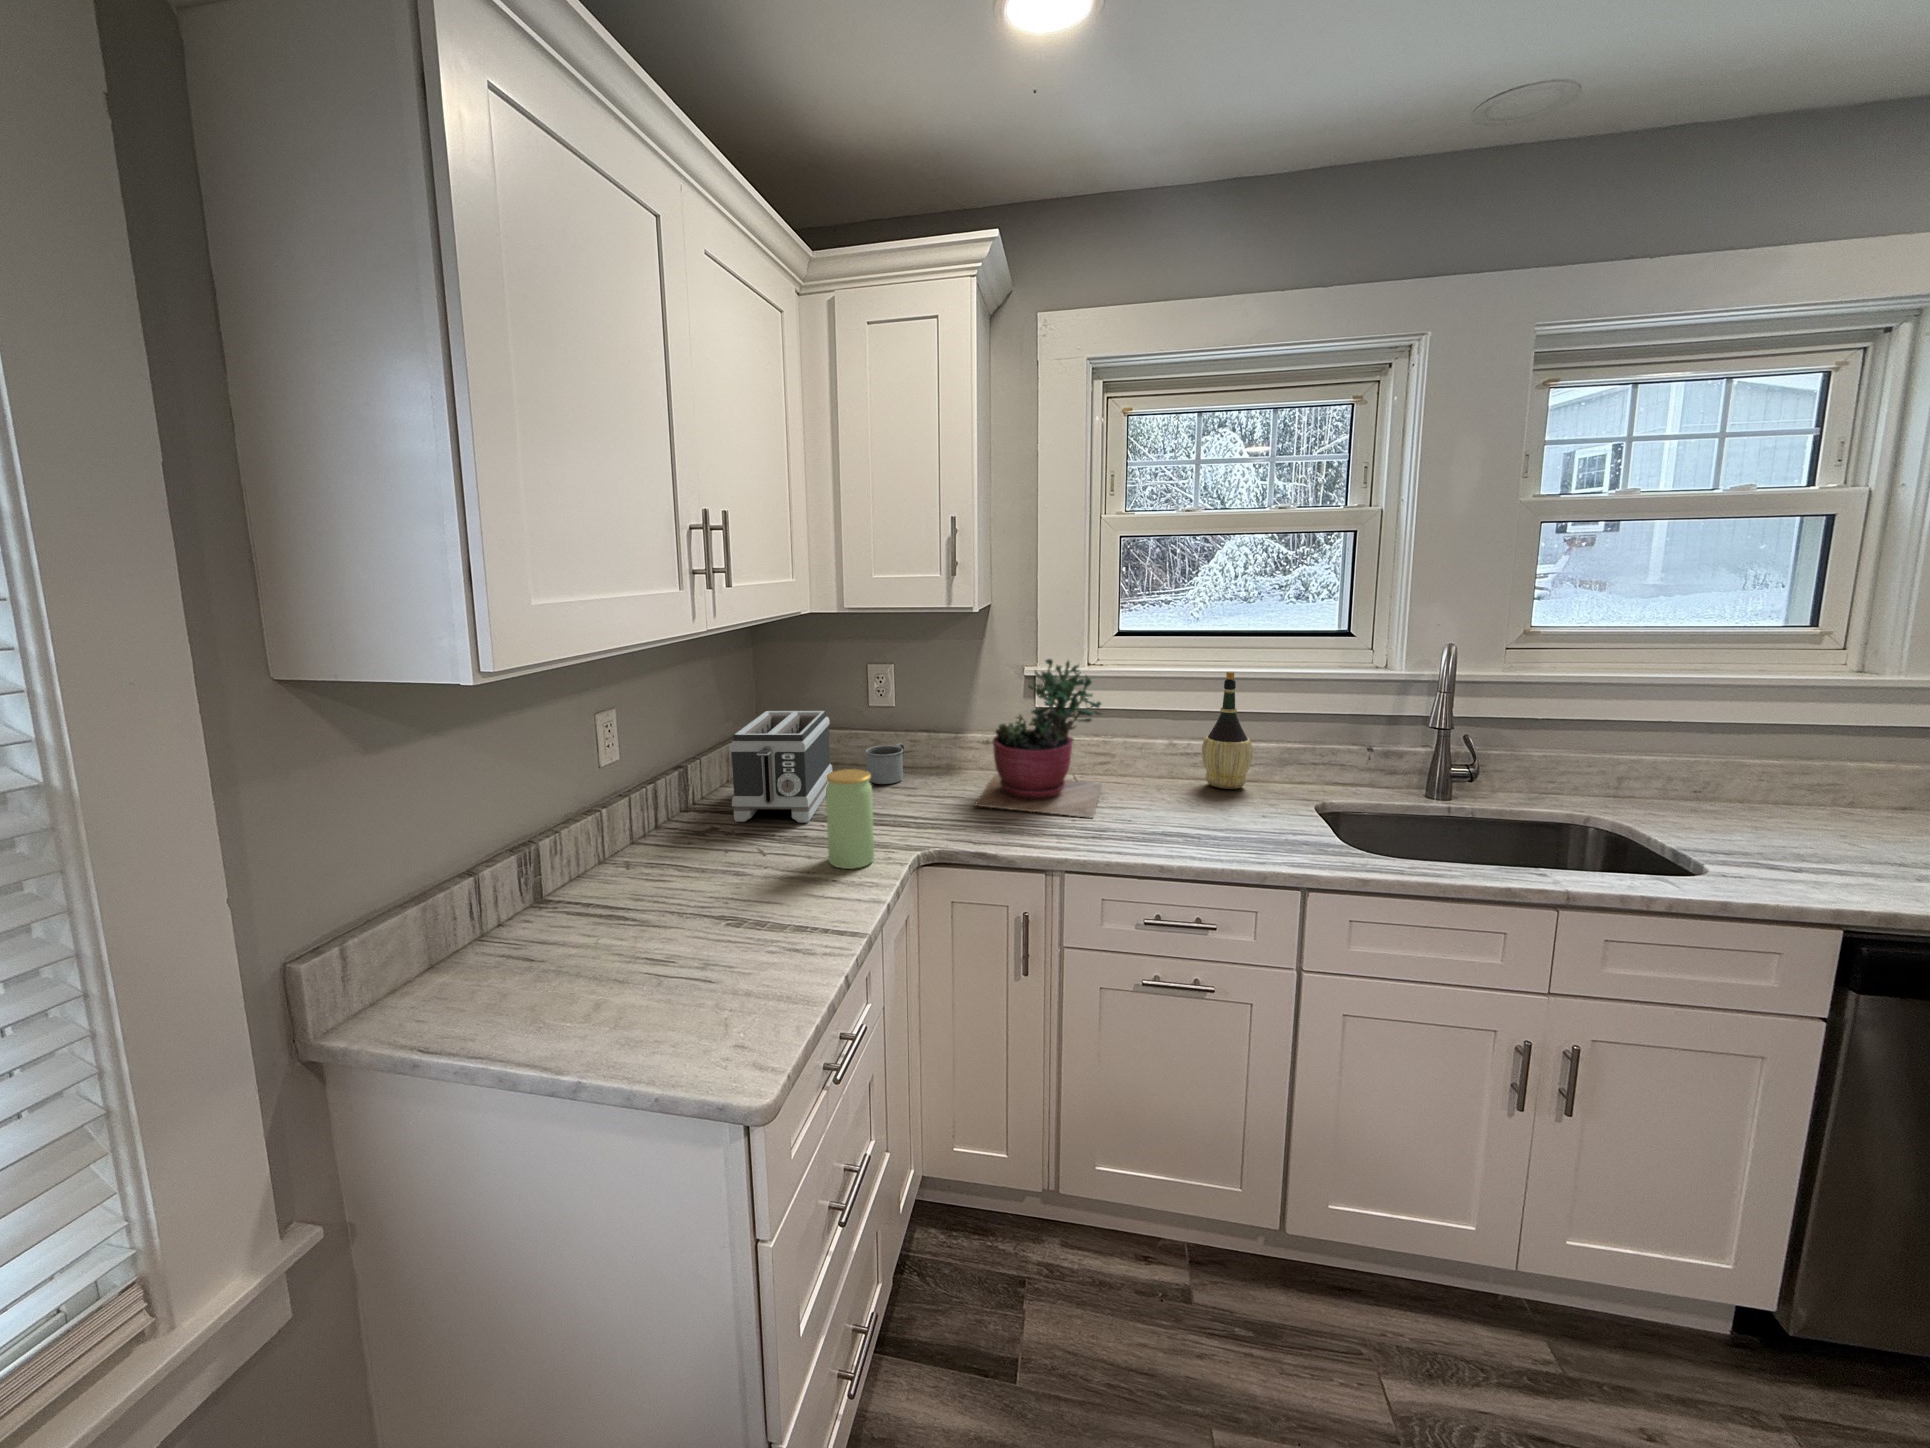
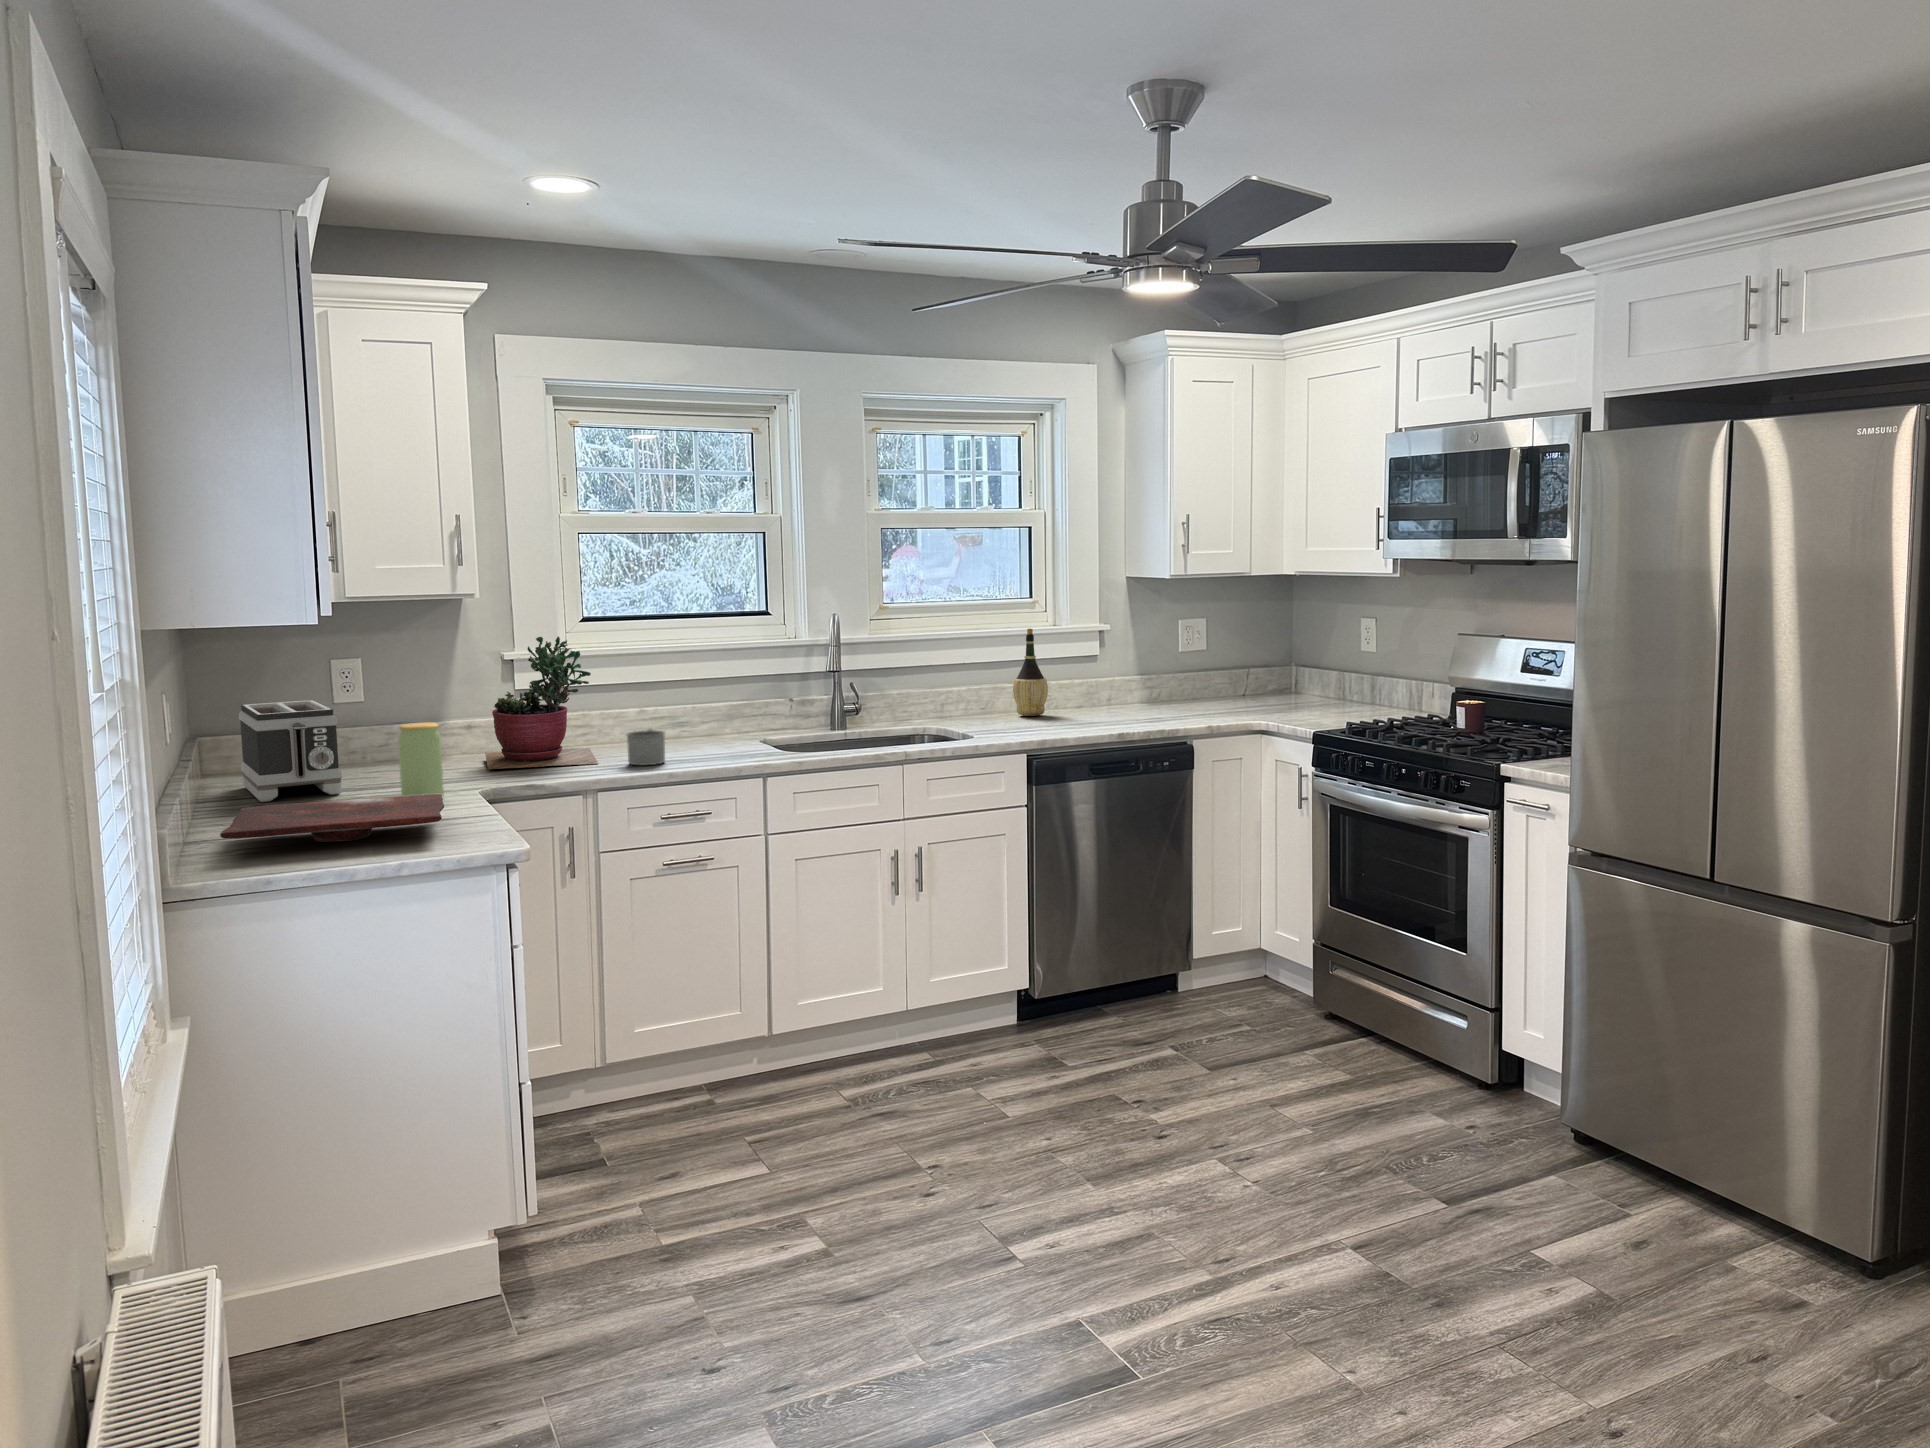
wine bottle: present [1202,672,1252,789] -> present [1013,629,1048,716]
mug: present [865,743,904,784] -> present [627,729,665,765]
cutting board: none [489,868,810,988] -> present [220,794,444,842]

